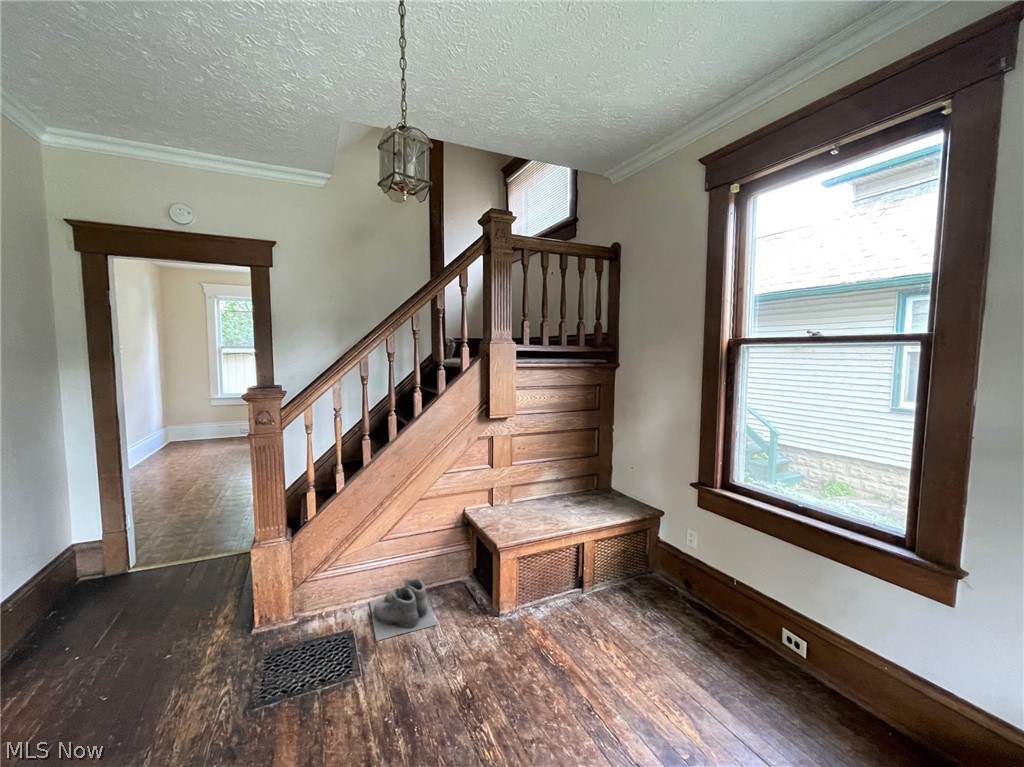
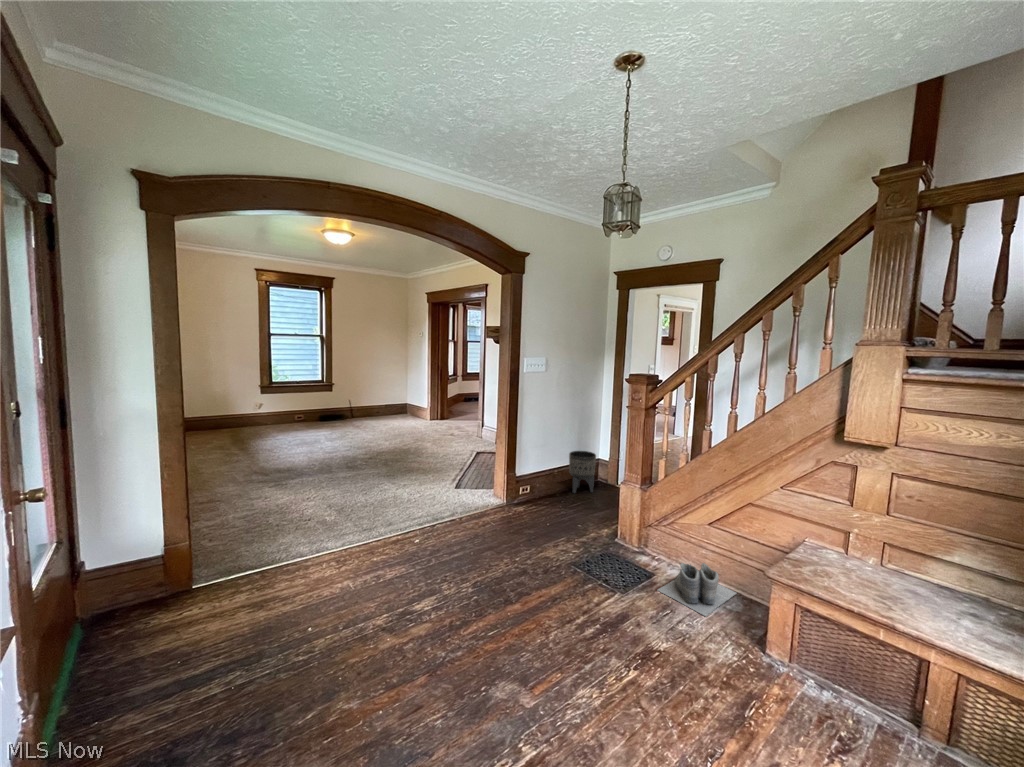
planter: none [40,539,109,626] -> present [569,451,596,493]

